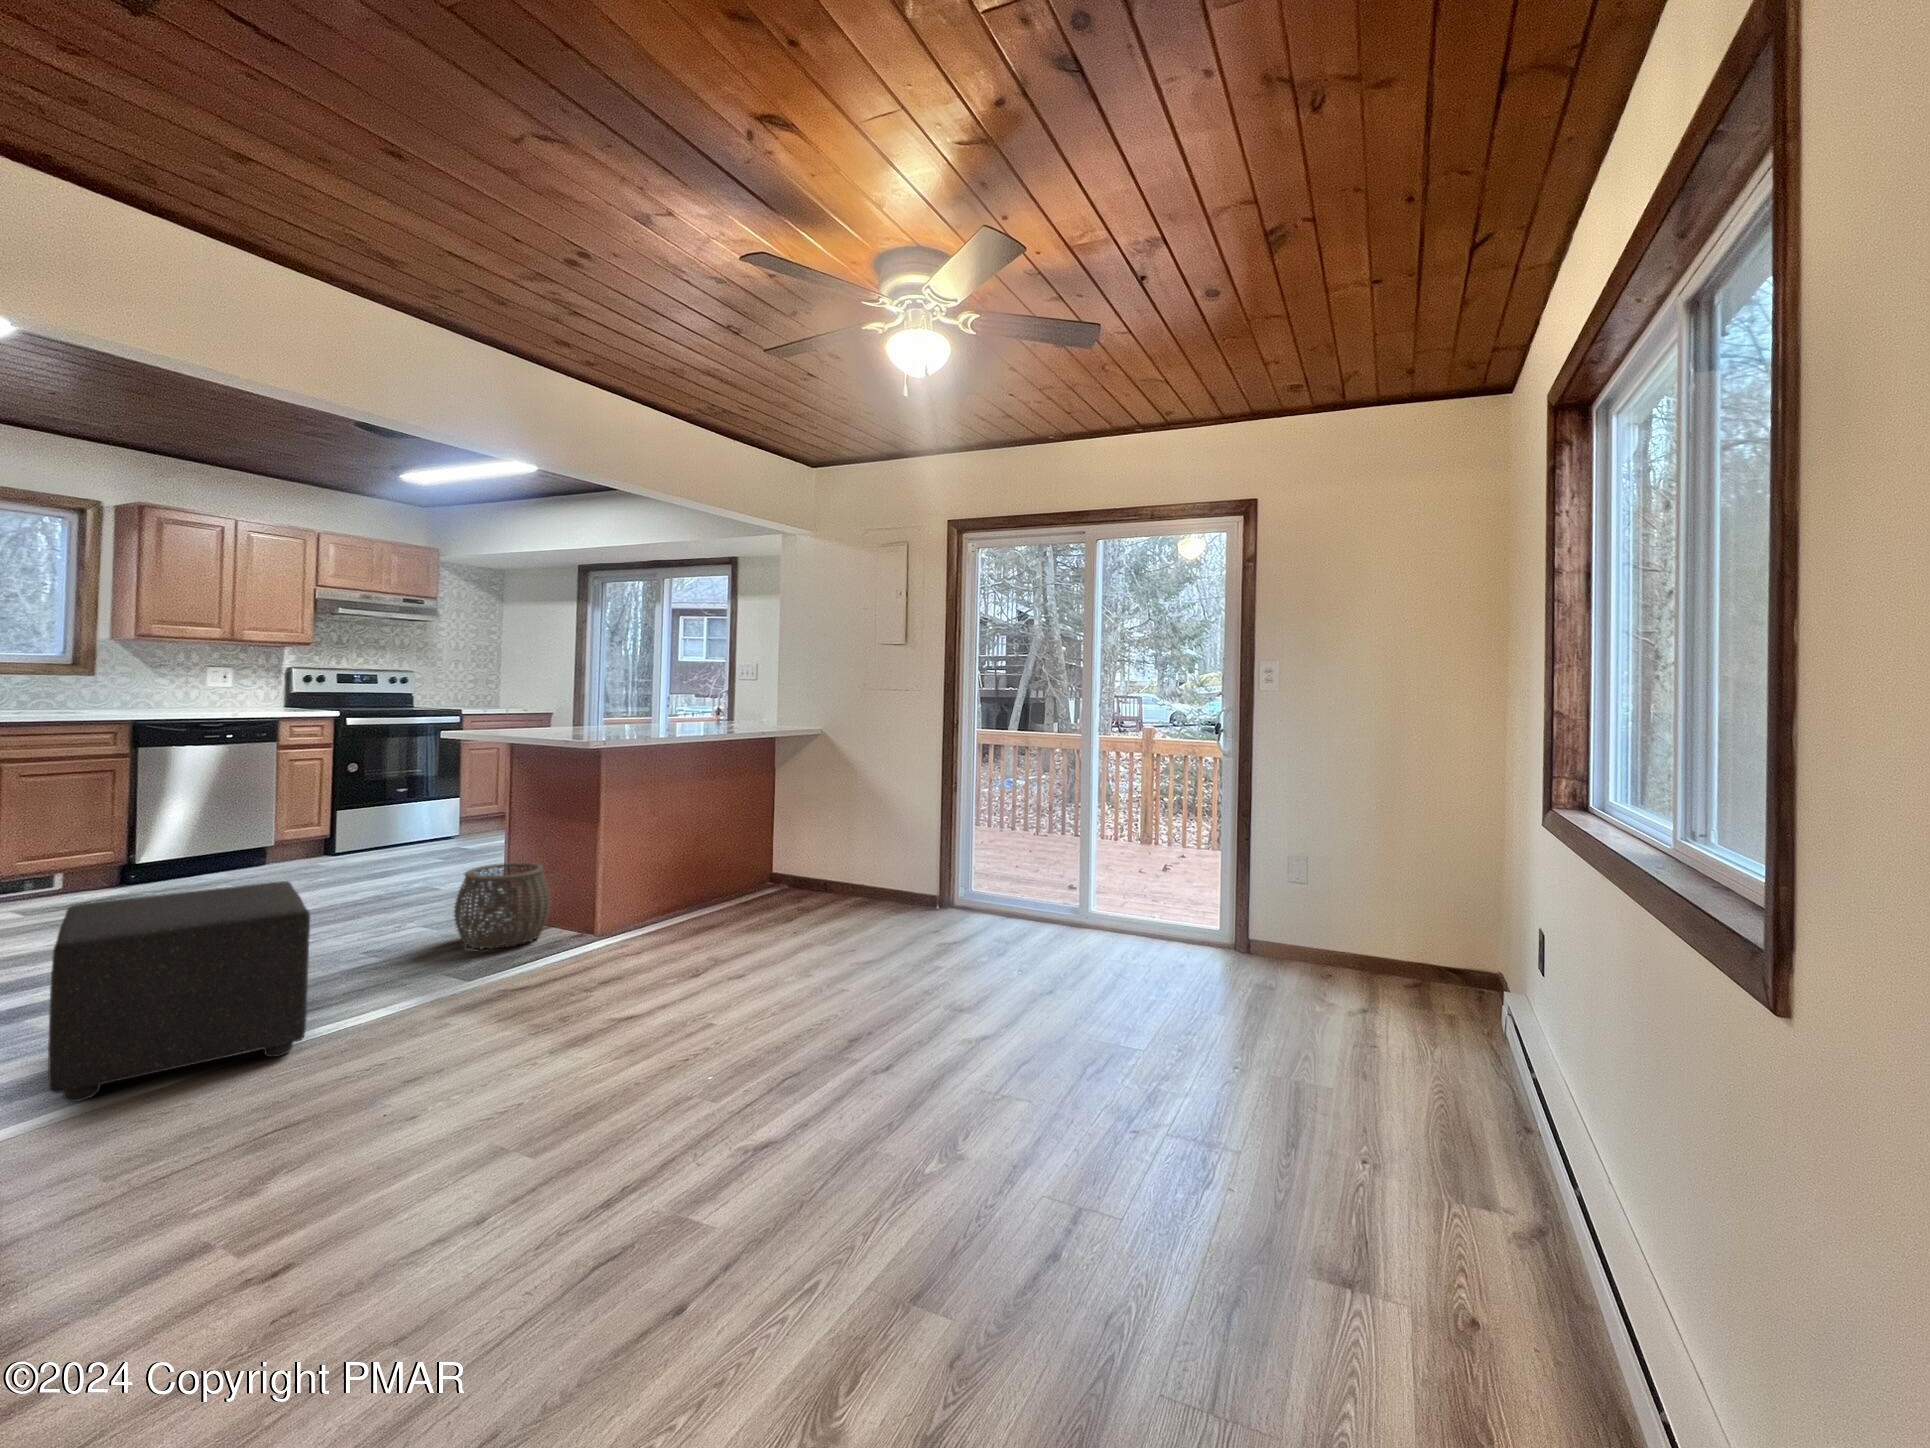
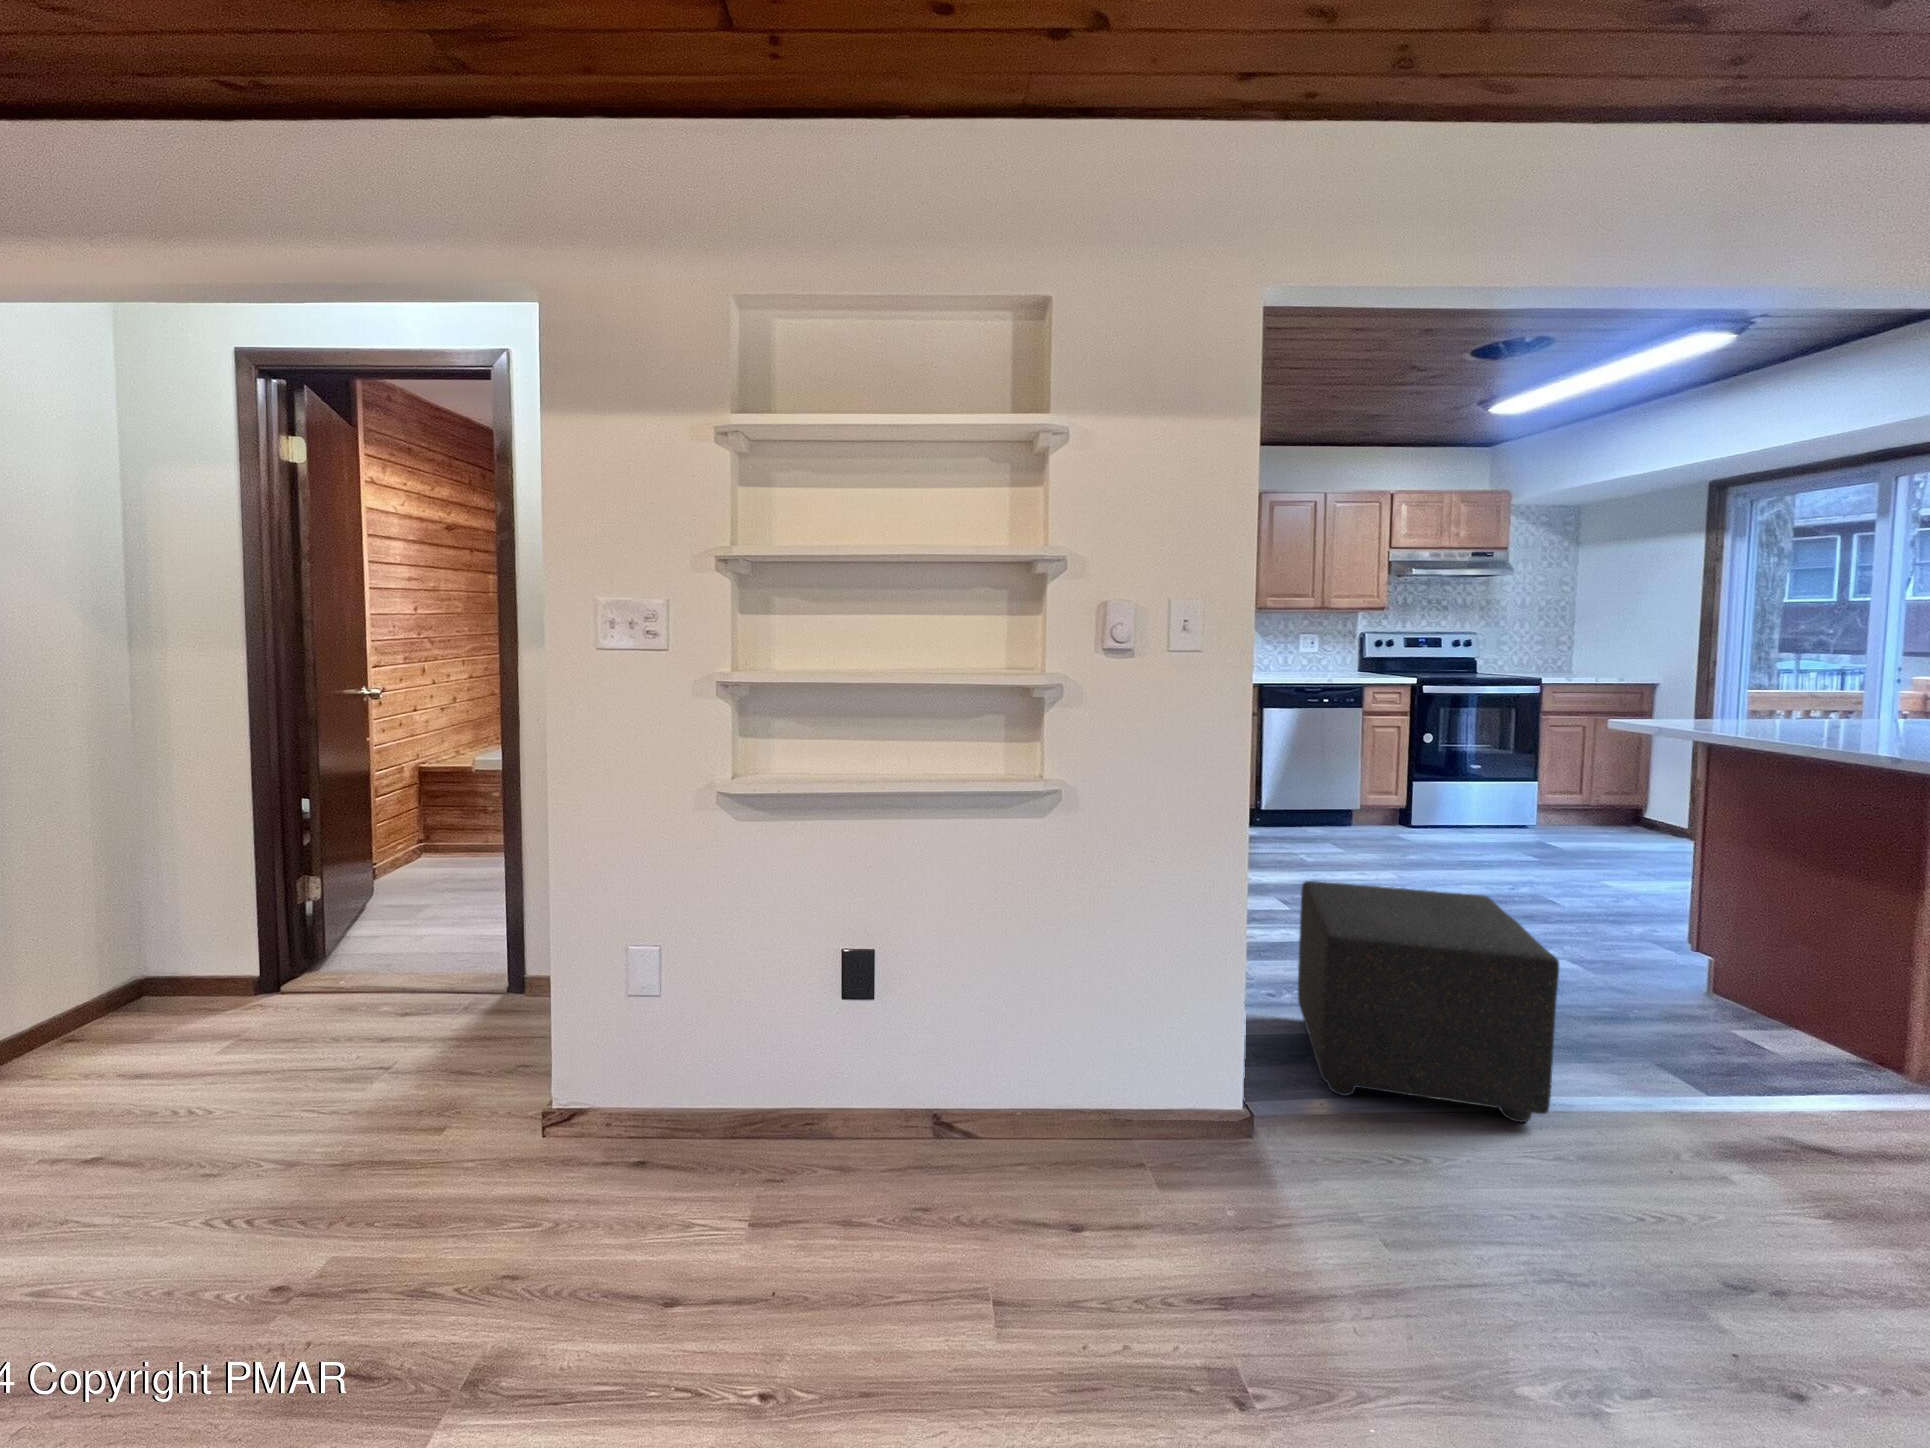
woven basket: present [454,863,551,949] -> none [1644,910,1805,1042]

